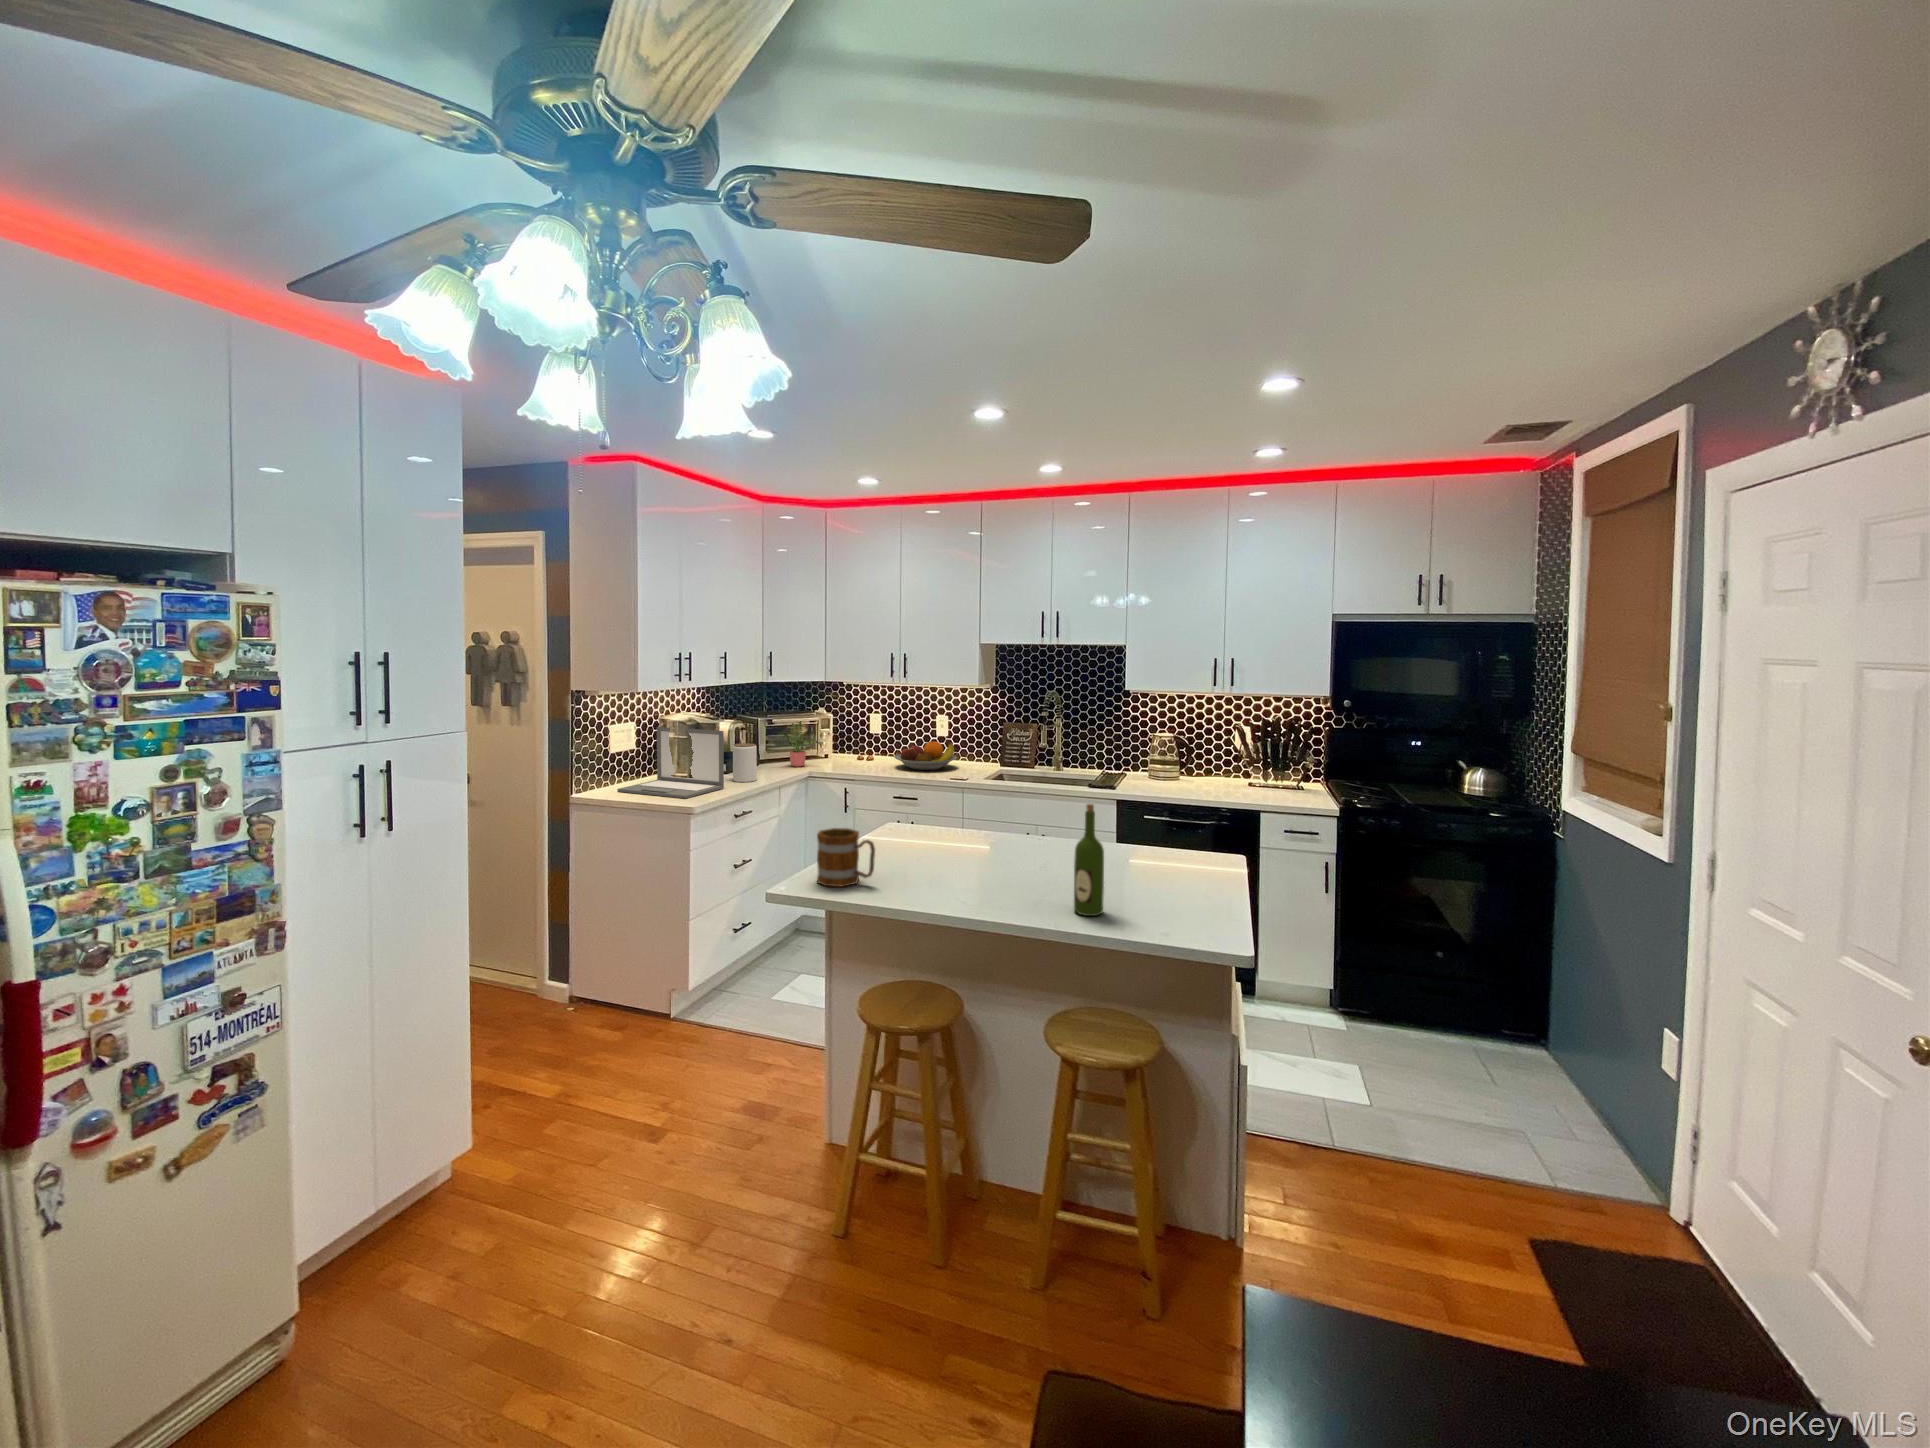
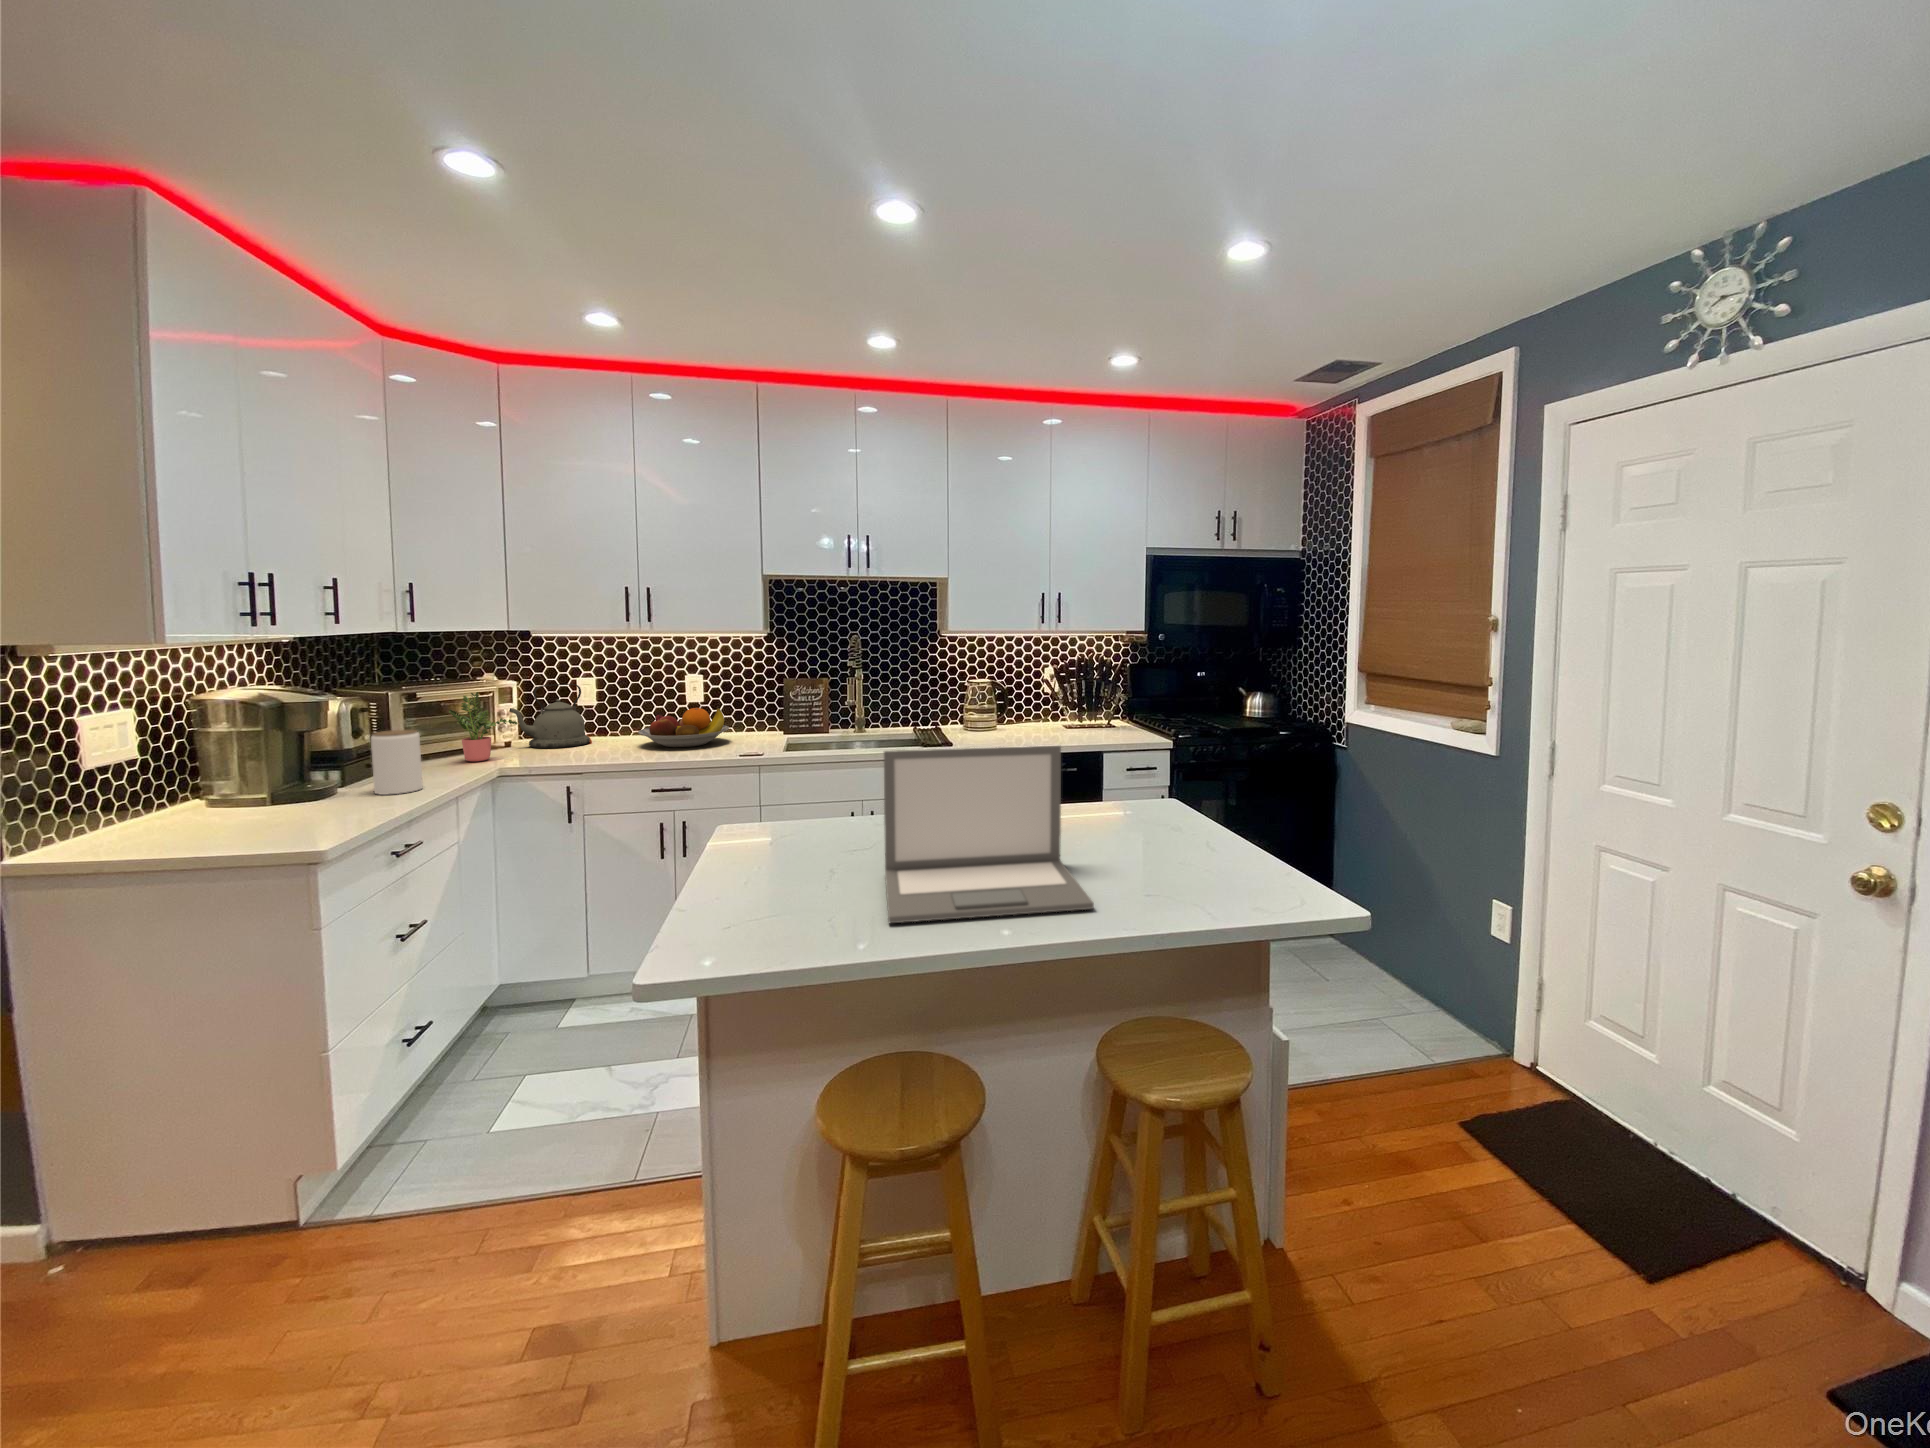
kettle: none [822,718,870,762] -> present [509,684,590,748]
laptop: present [617,727,724,798] -> present [884,746,1094,923]
wine bottle: present [1074,804,1104,916] -> none [1138,750,1178,902]
mug: present [817,828,875,887] -> none [719,838,831,944]

